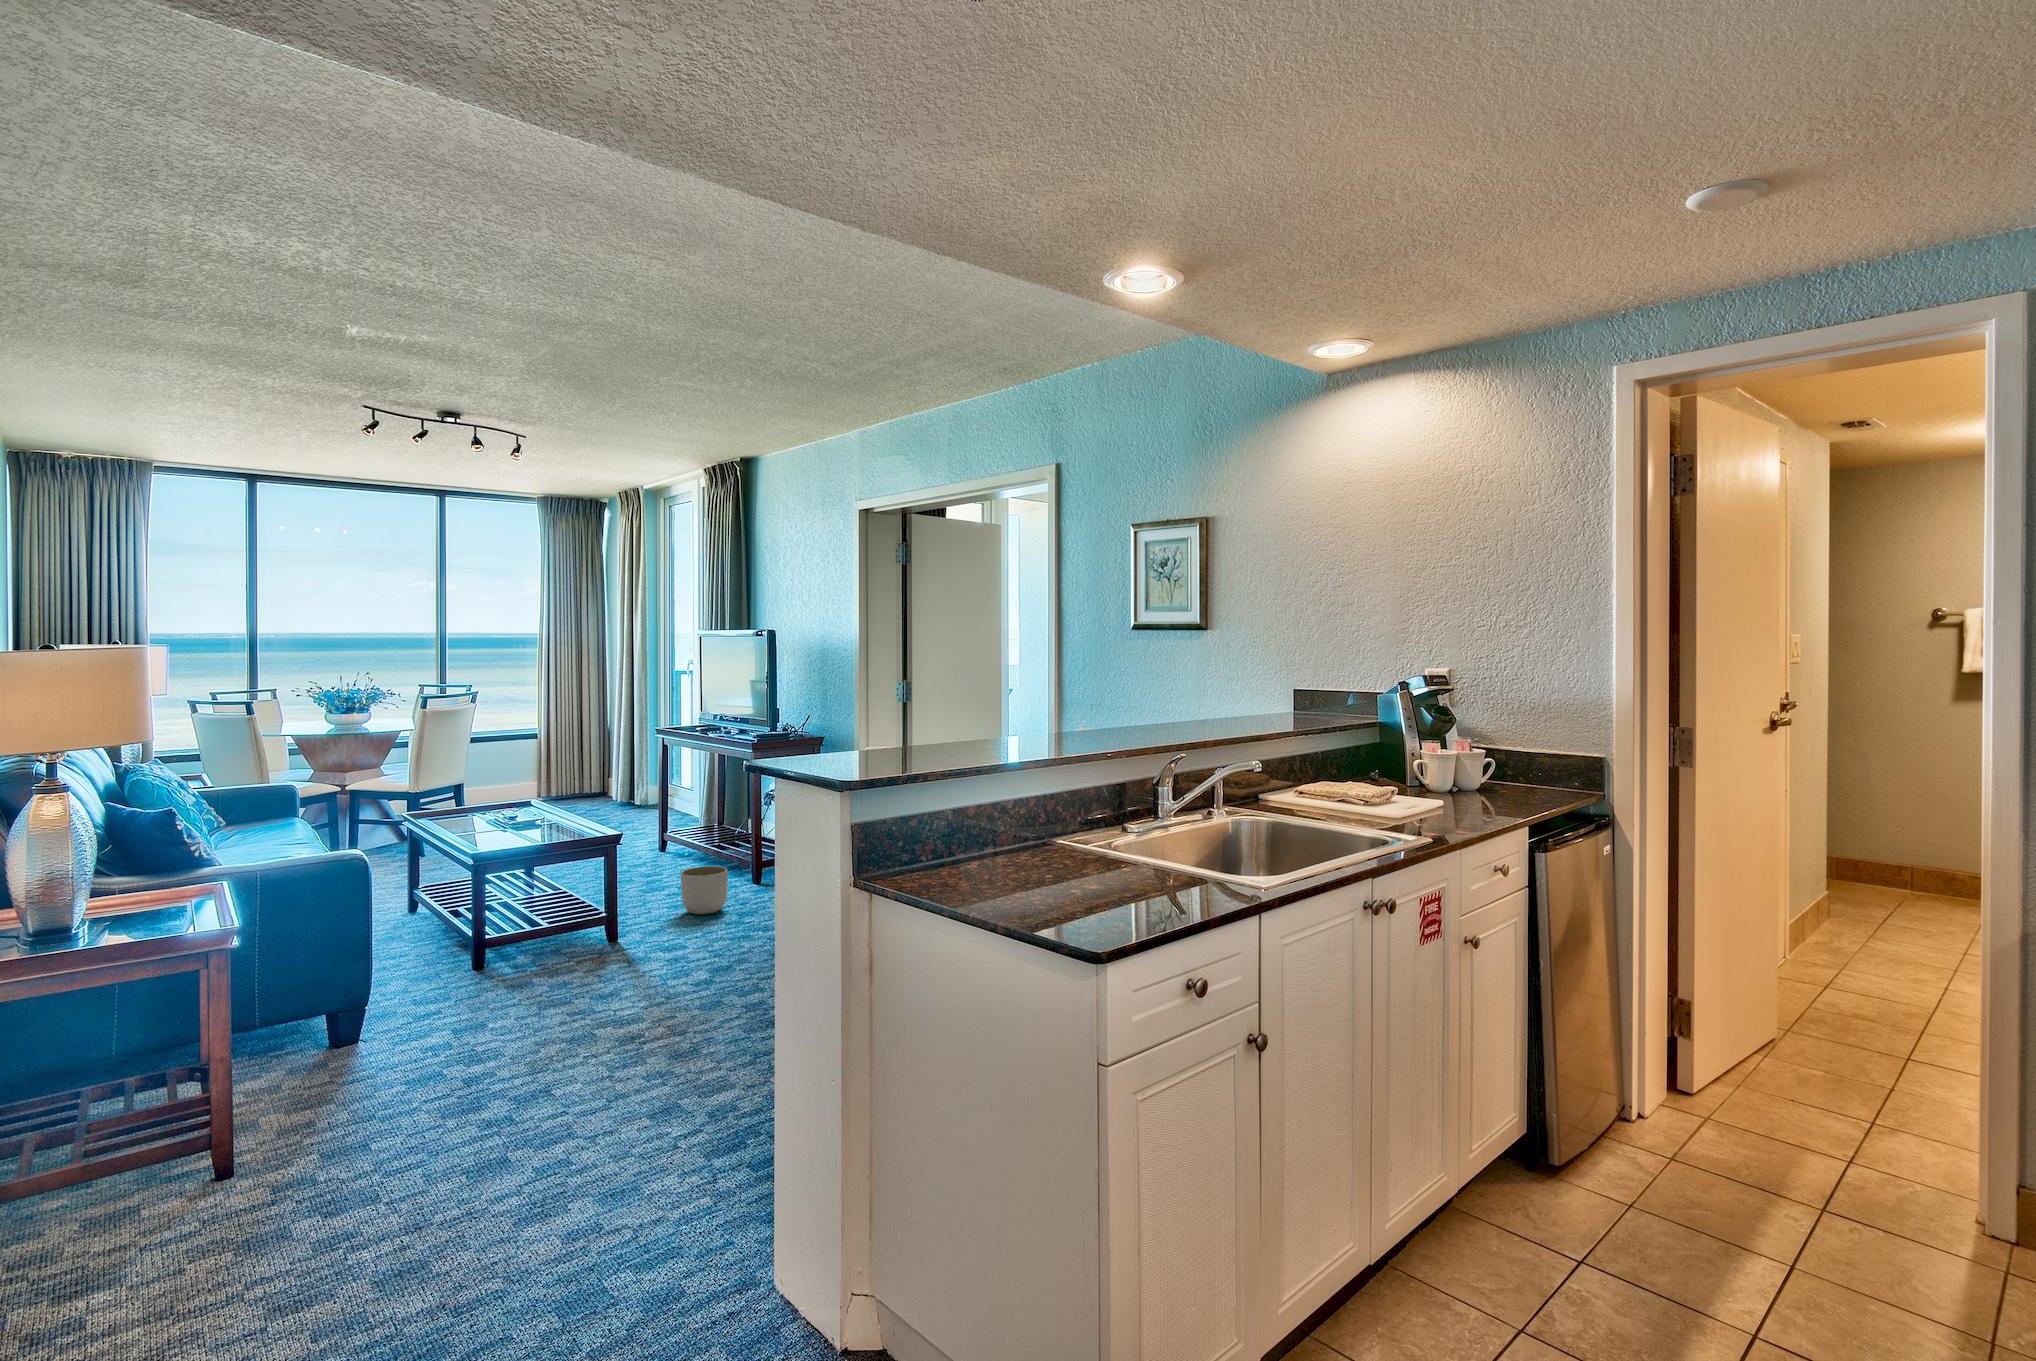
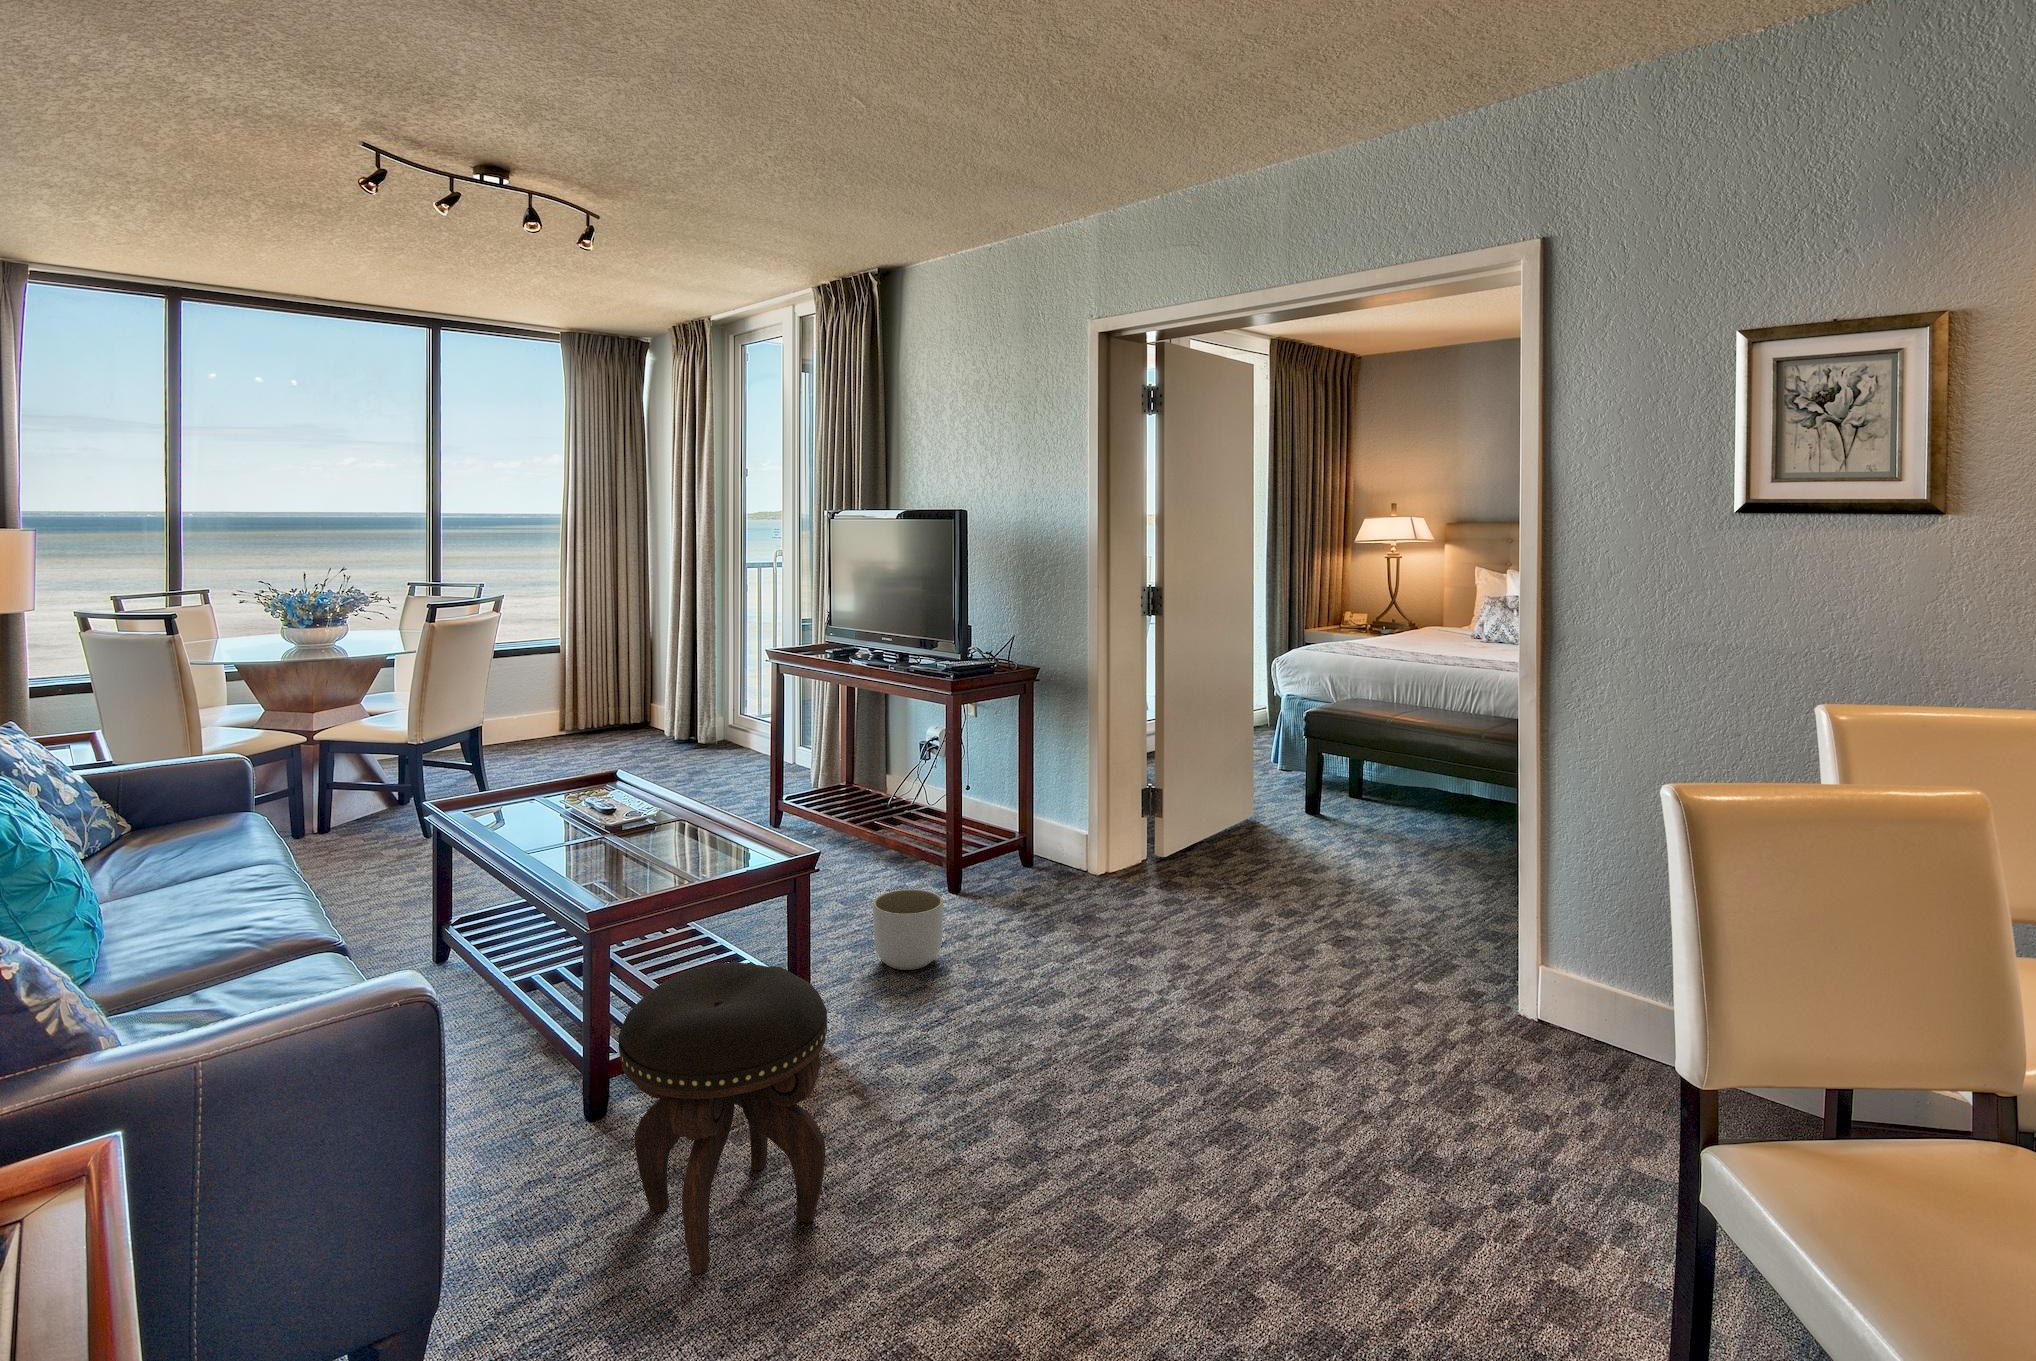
footstool: none [475,866,591,1014] -> present [618,962,827,1274]

